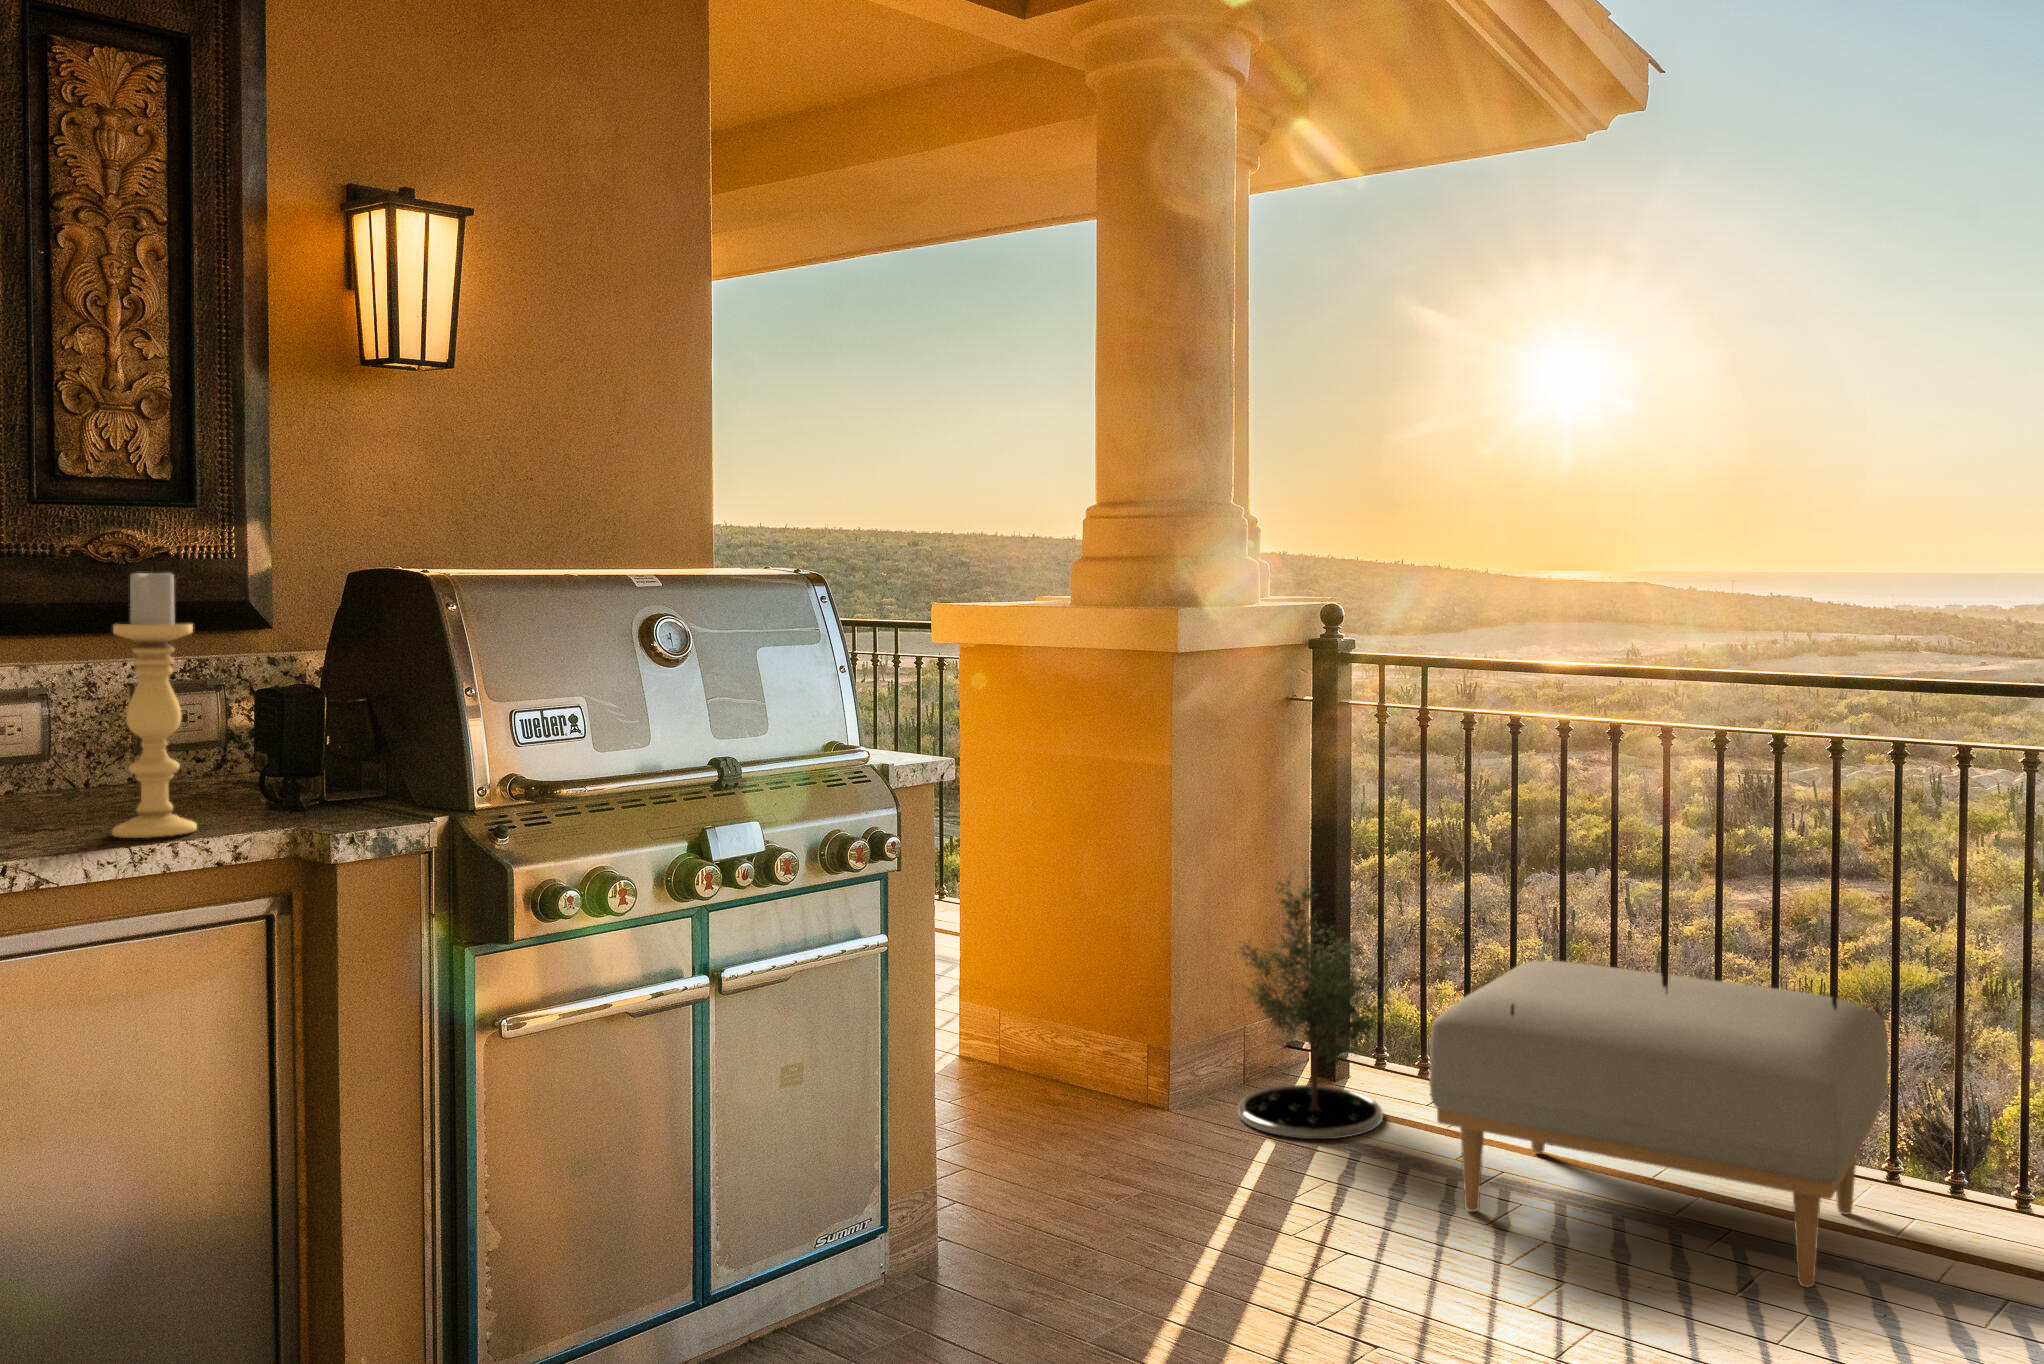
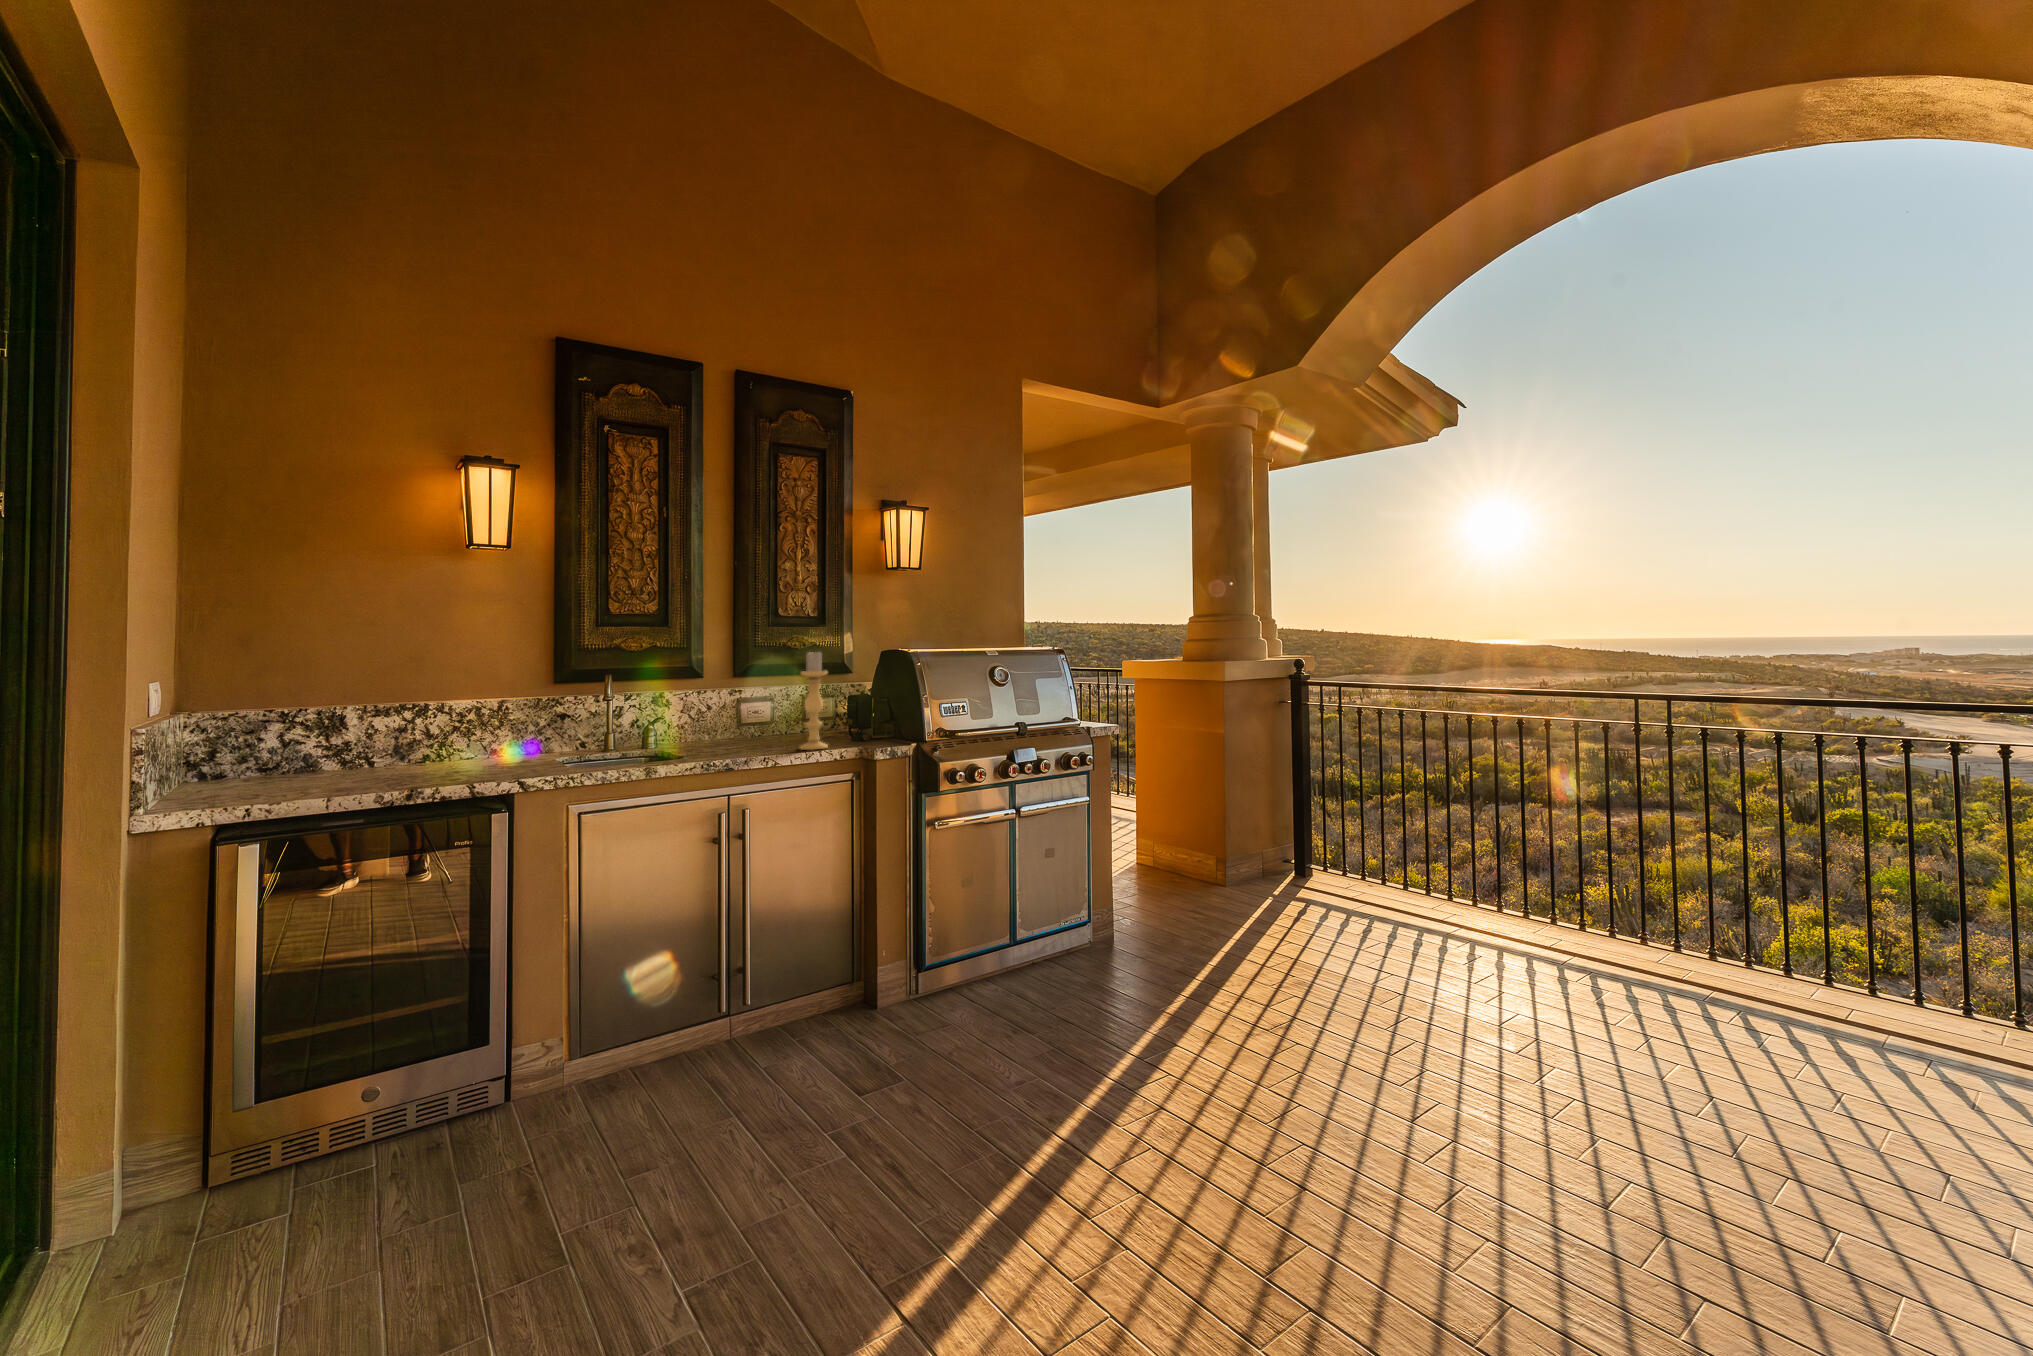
potted tree: present [1238,864,1396,1139] -> none [1254,772,1330,900]
ottoman: present [1429,961,1888,1287] -> none [1332,818,1552,964]

